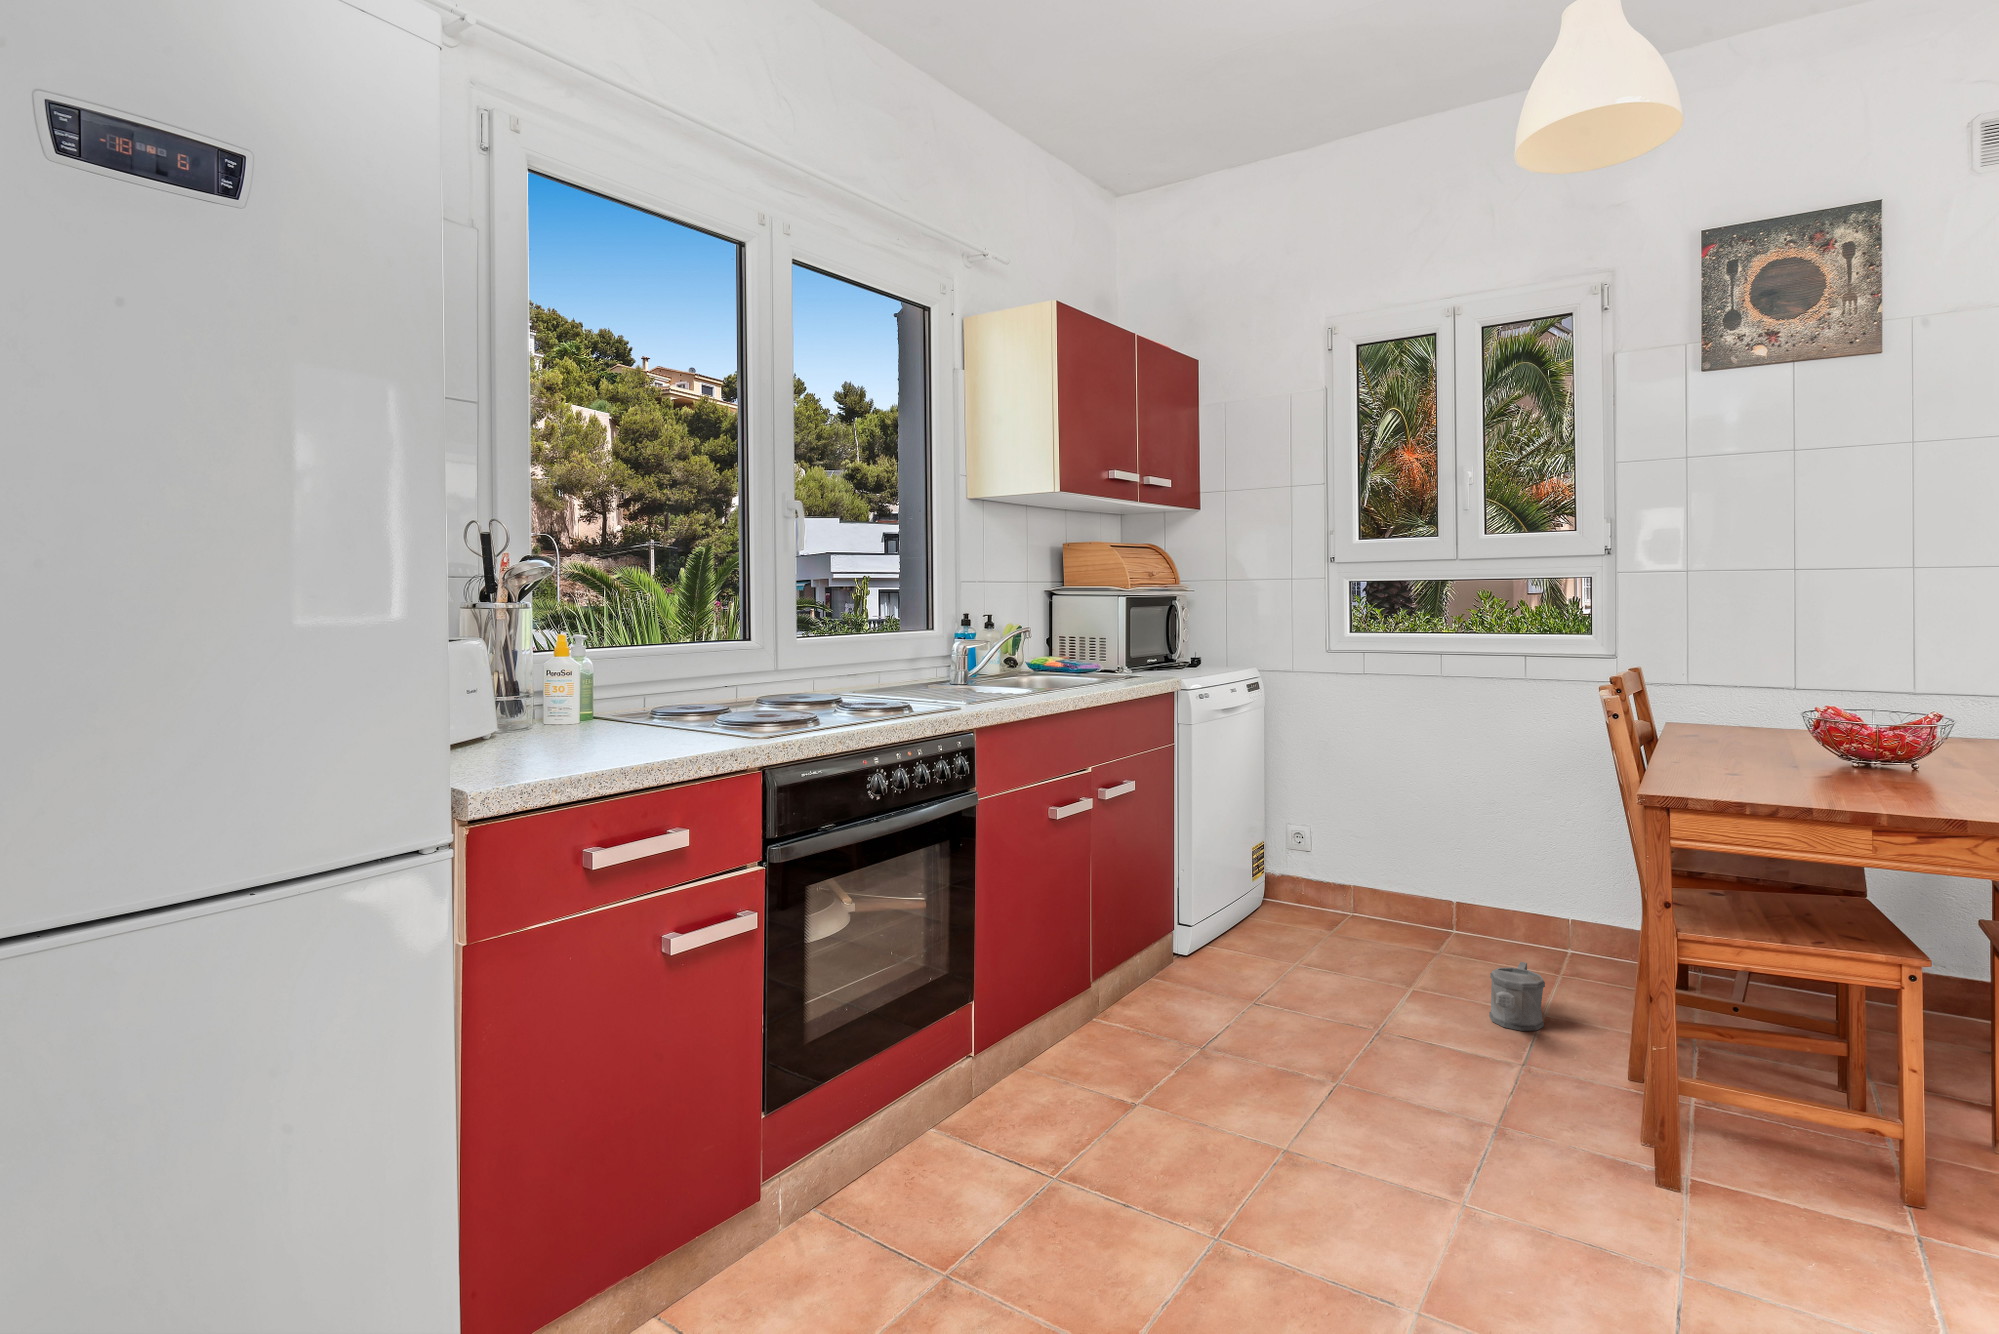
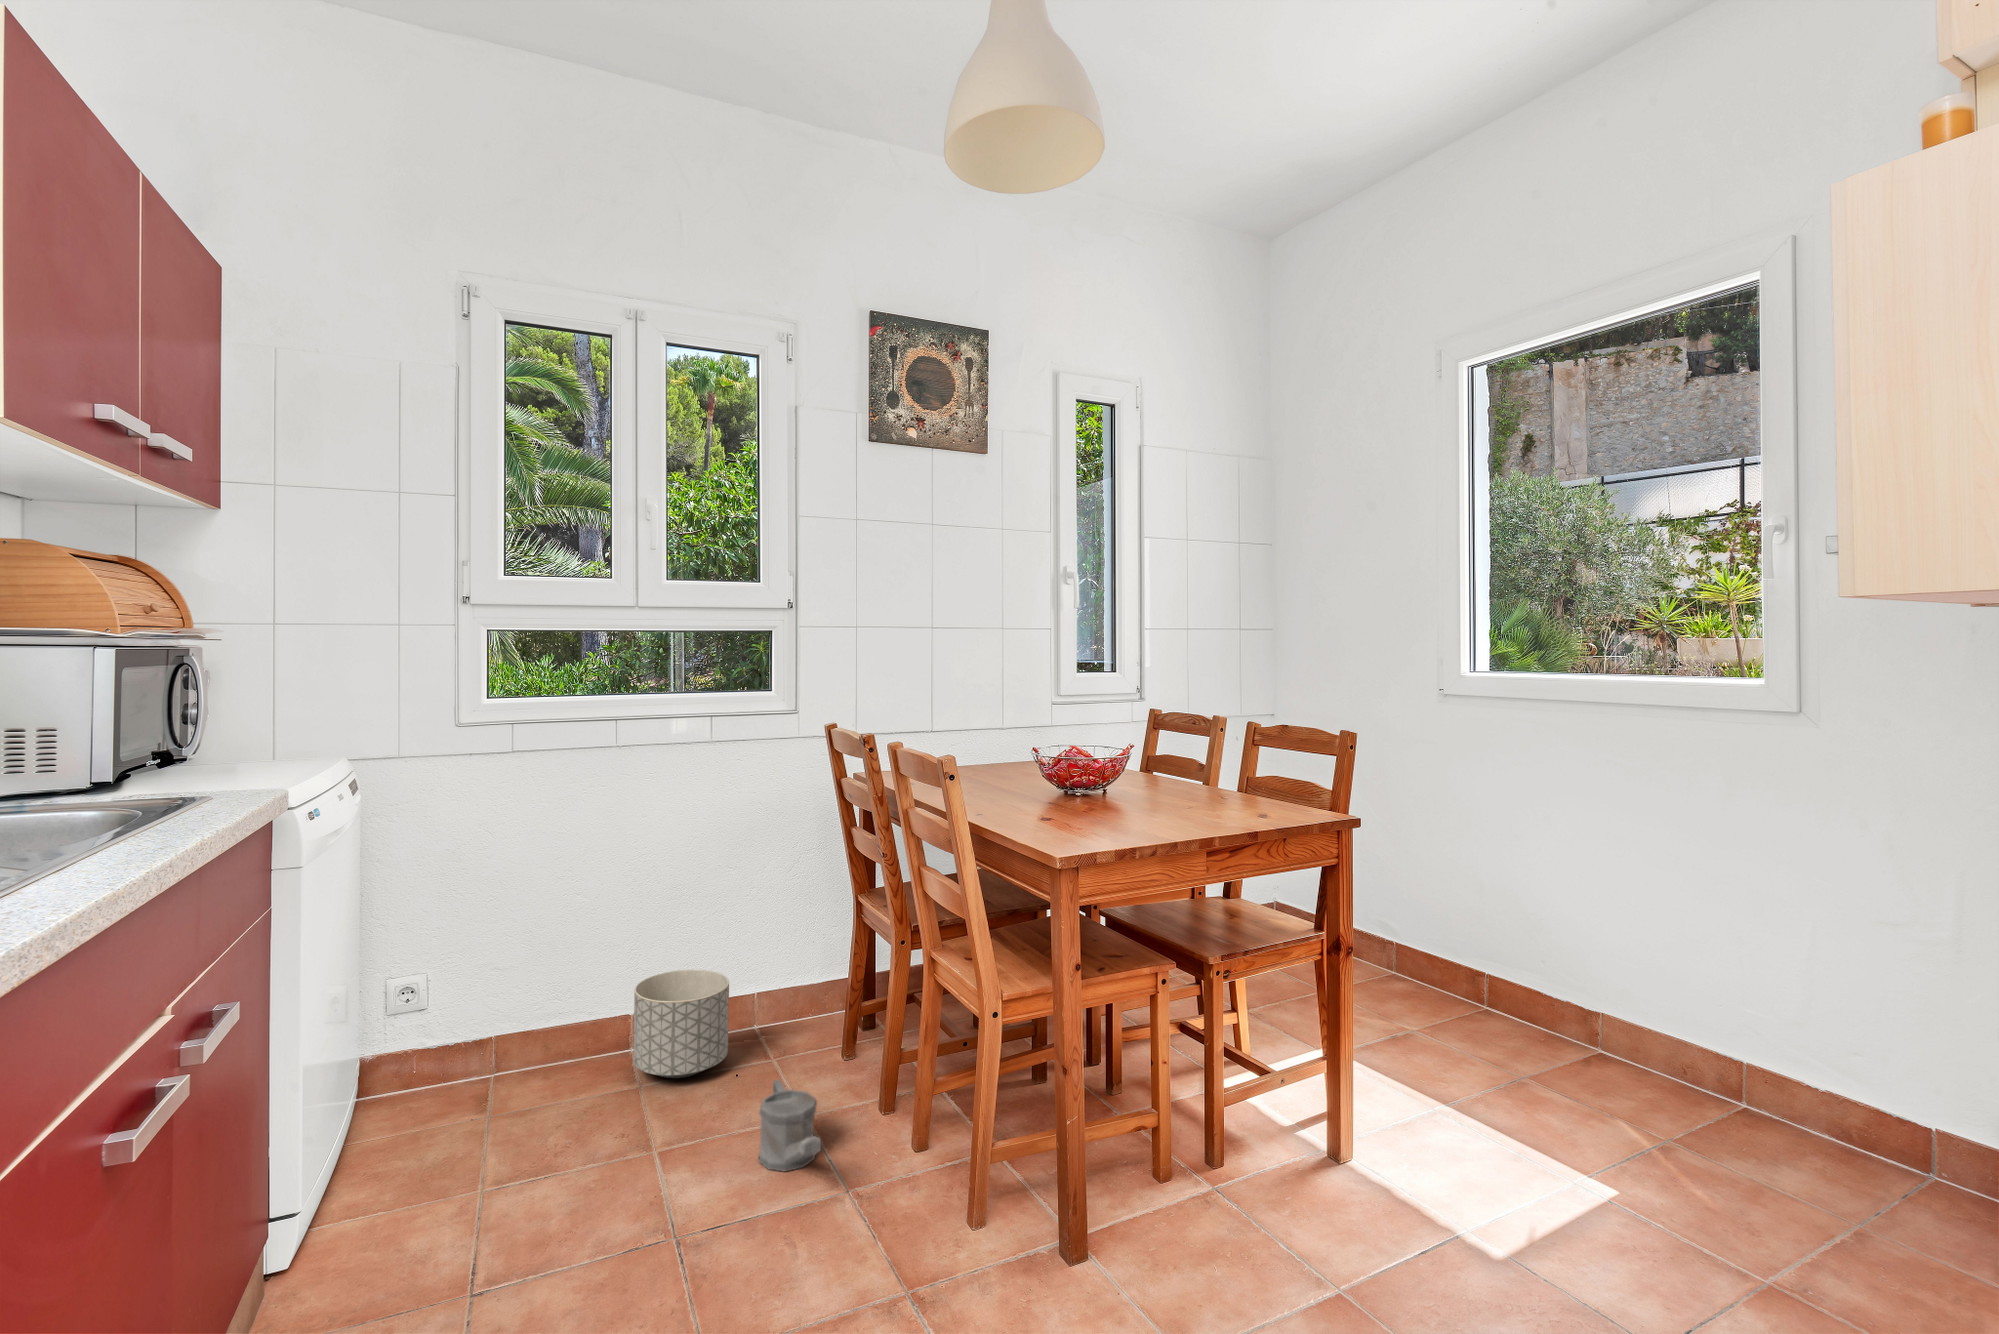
planter: none [1440,870,1526,957] -> present [633,970,729,1078]

